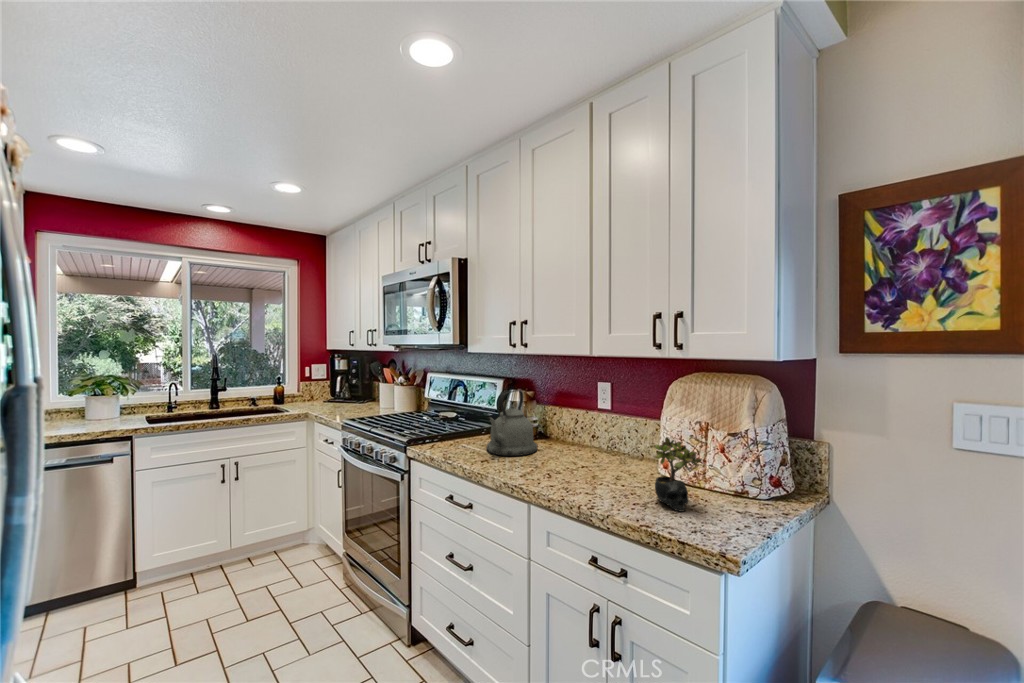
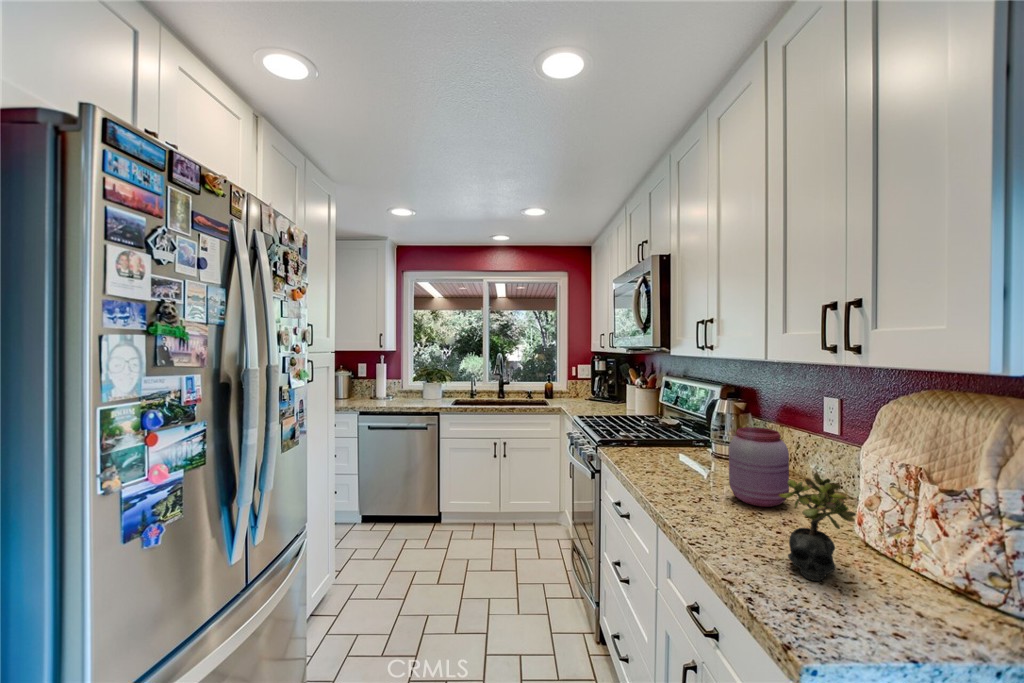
kettle: present [486,390,537,456] -> none [649,398,724,474]
jar: none [568,410,609,470] -> present [729,427,789,507]

